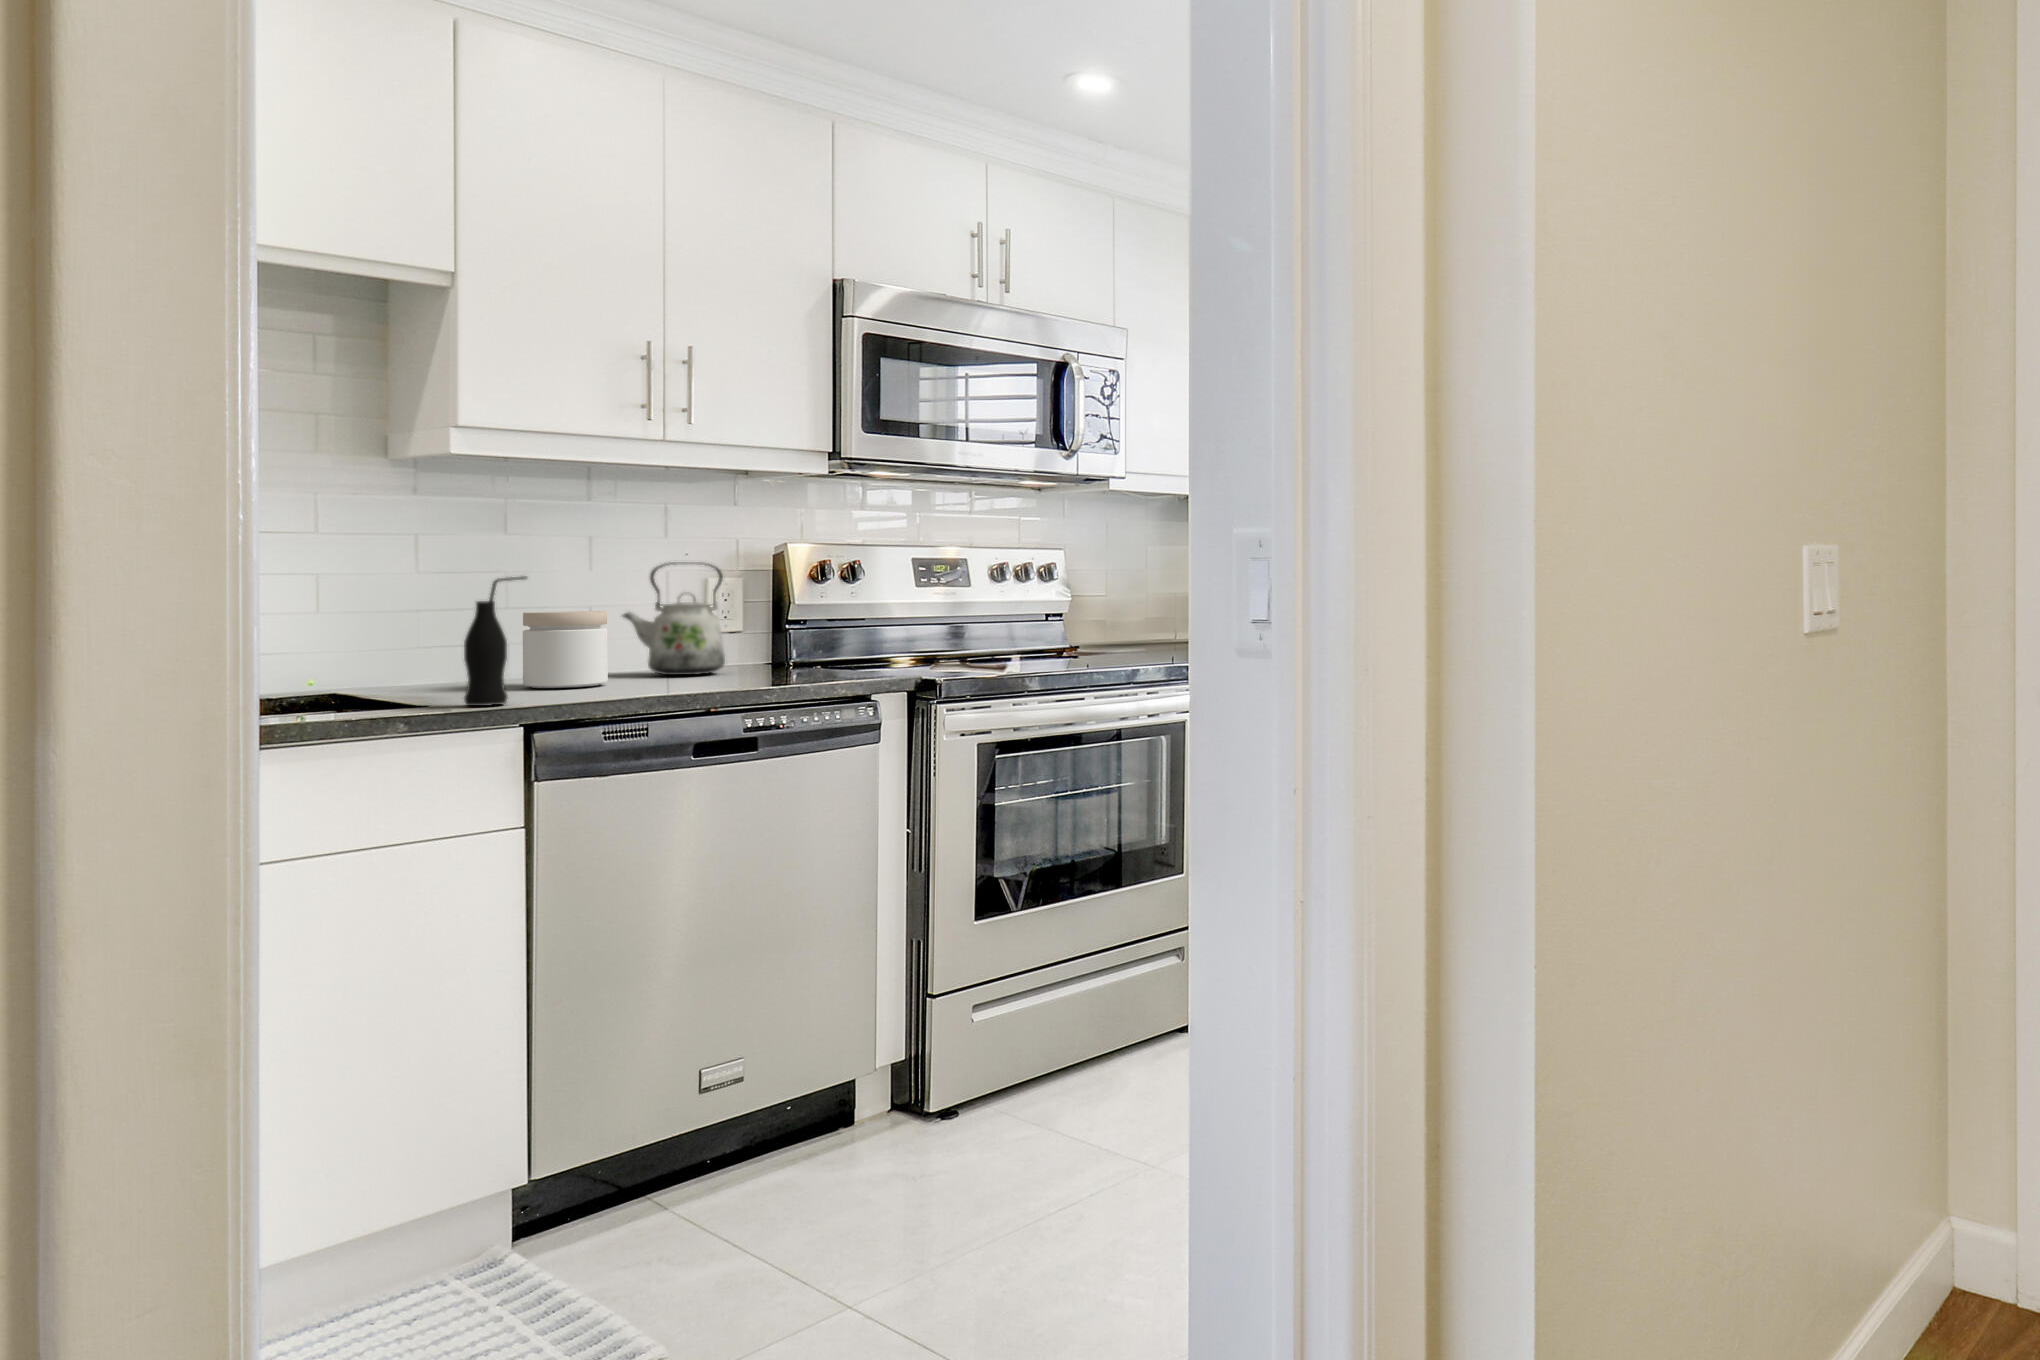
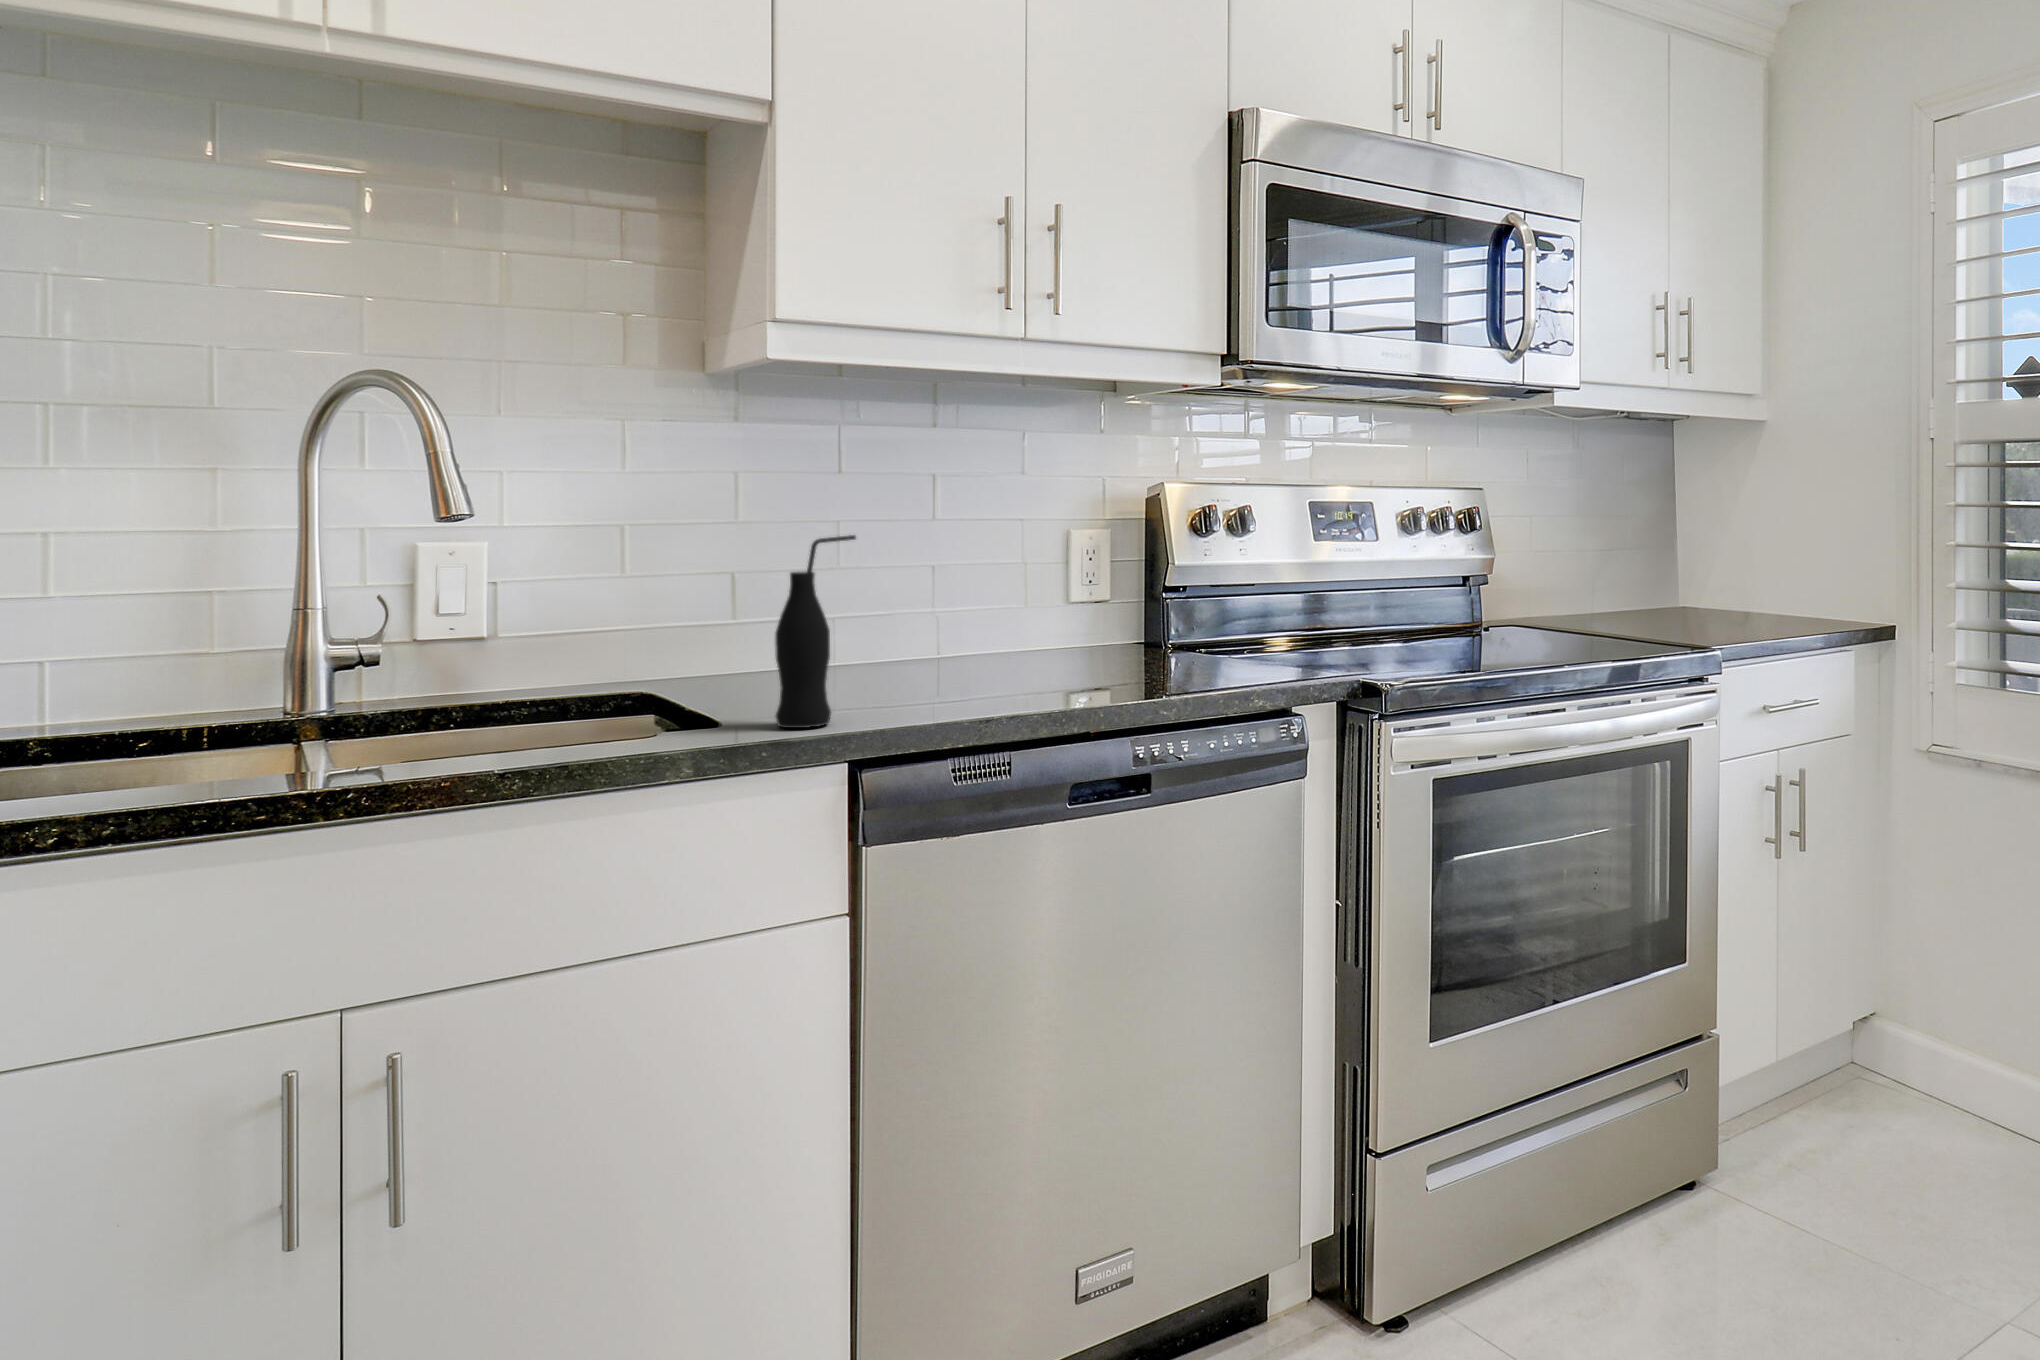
kettle: present [623,563,725,675] -> none [968,511,1094,666]
jar: present [523,611,608,688] -> none [853,580,955,689]

